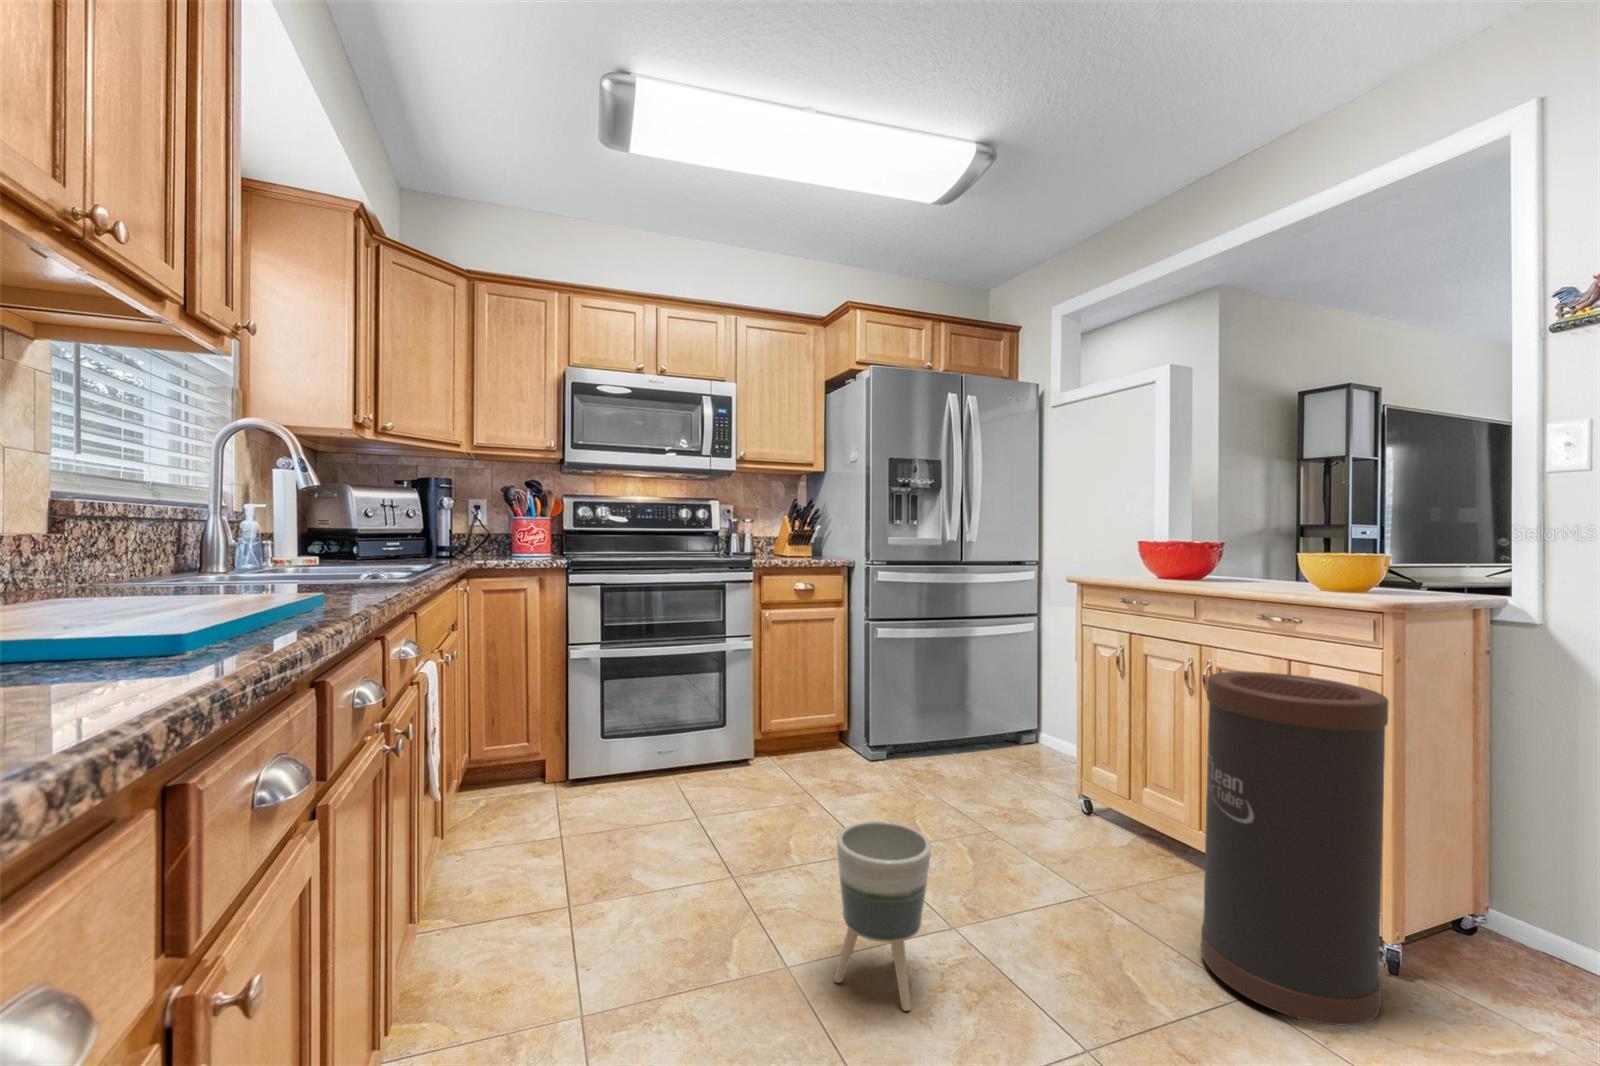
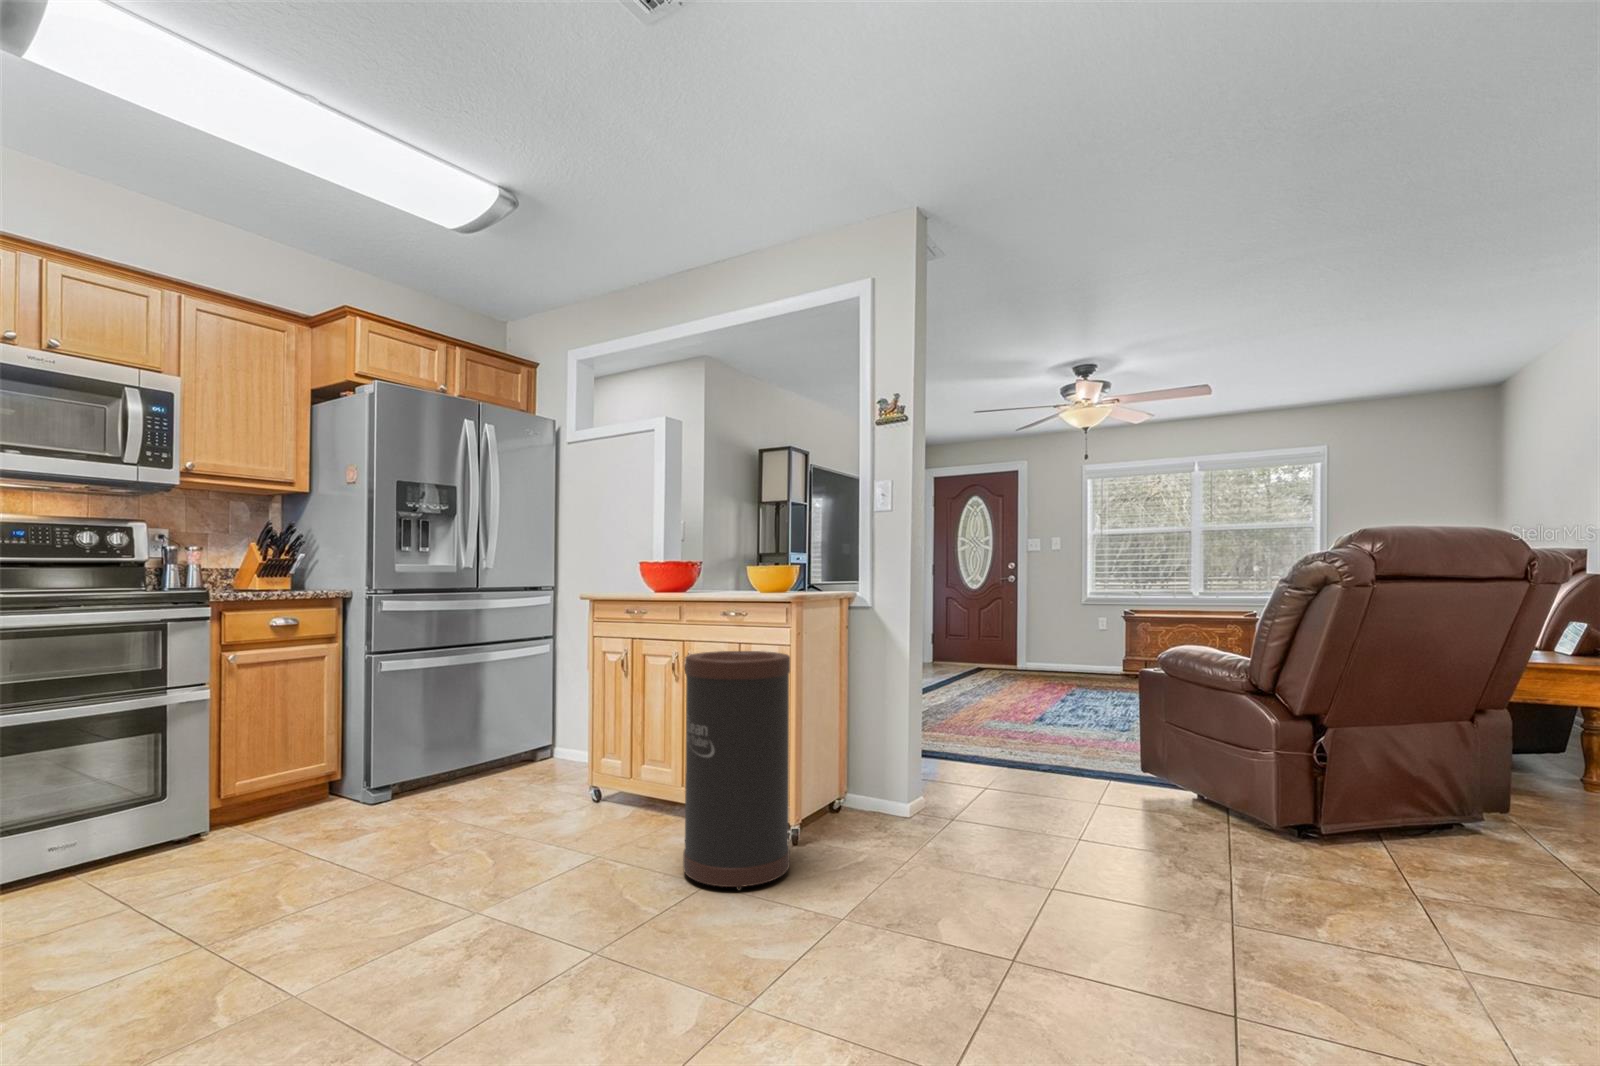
planter: present [834,821,931,1011] -> none [367,818,468,981]

